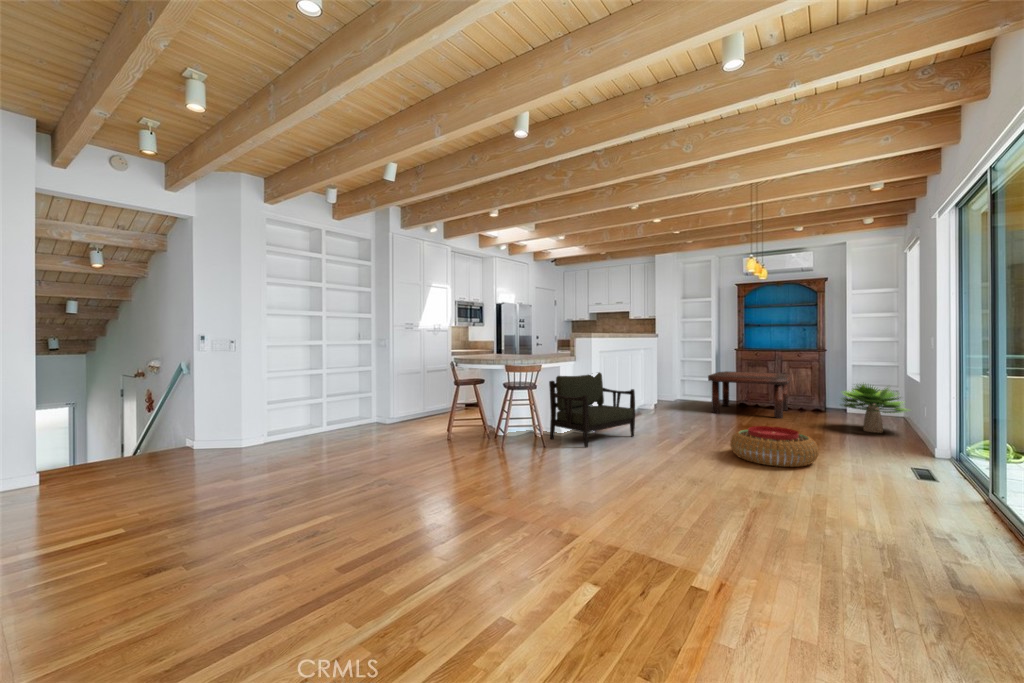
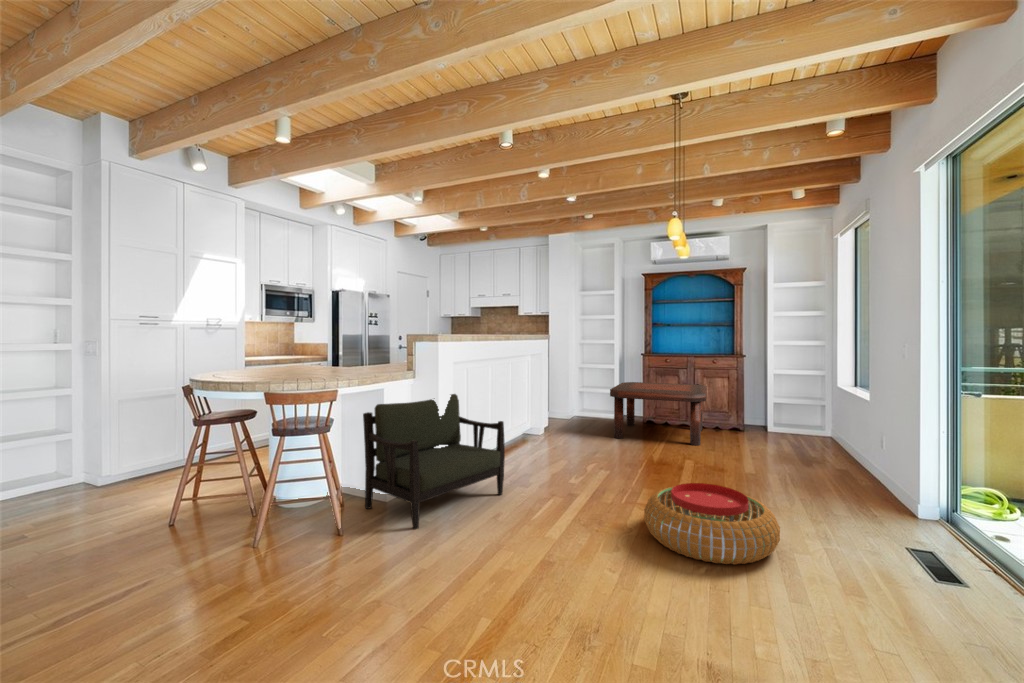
potted plant: present [842,384,906,433] -> none [769,401,863,468]

